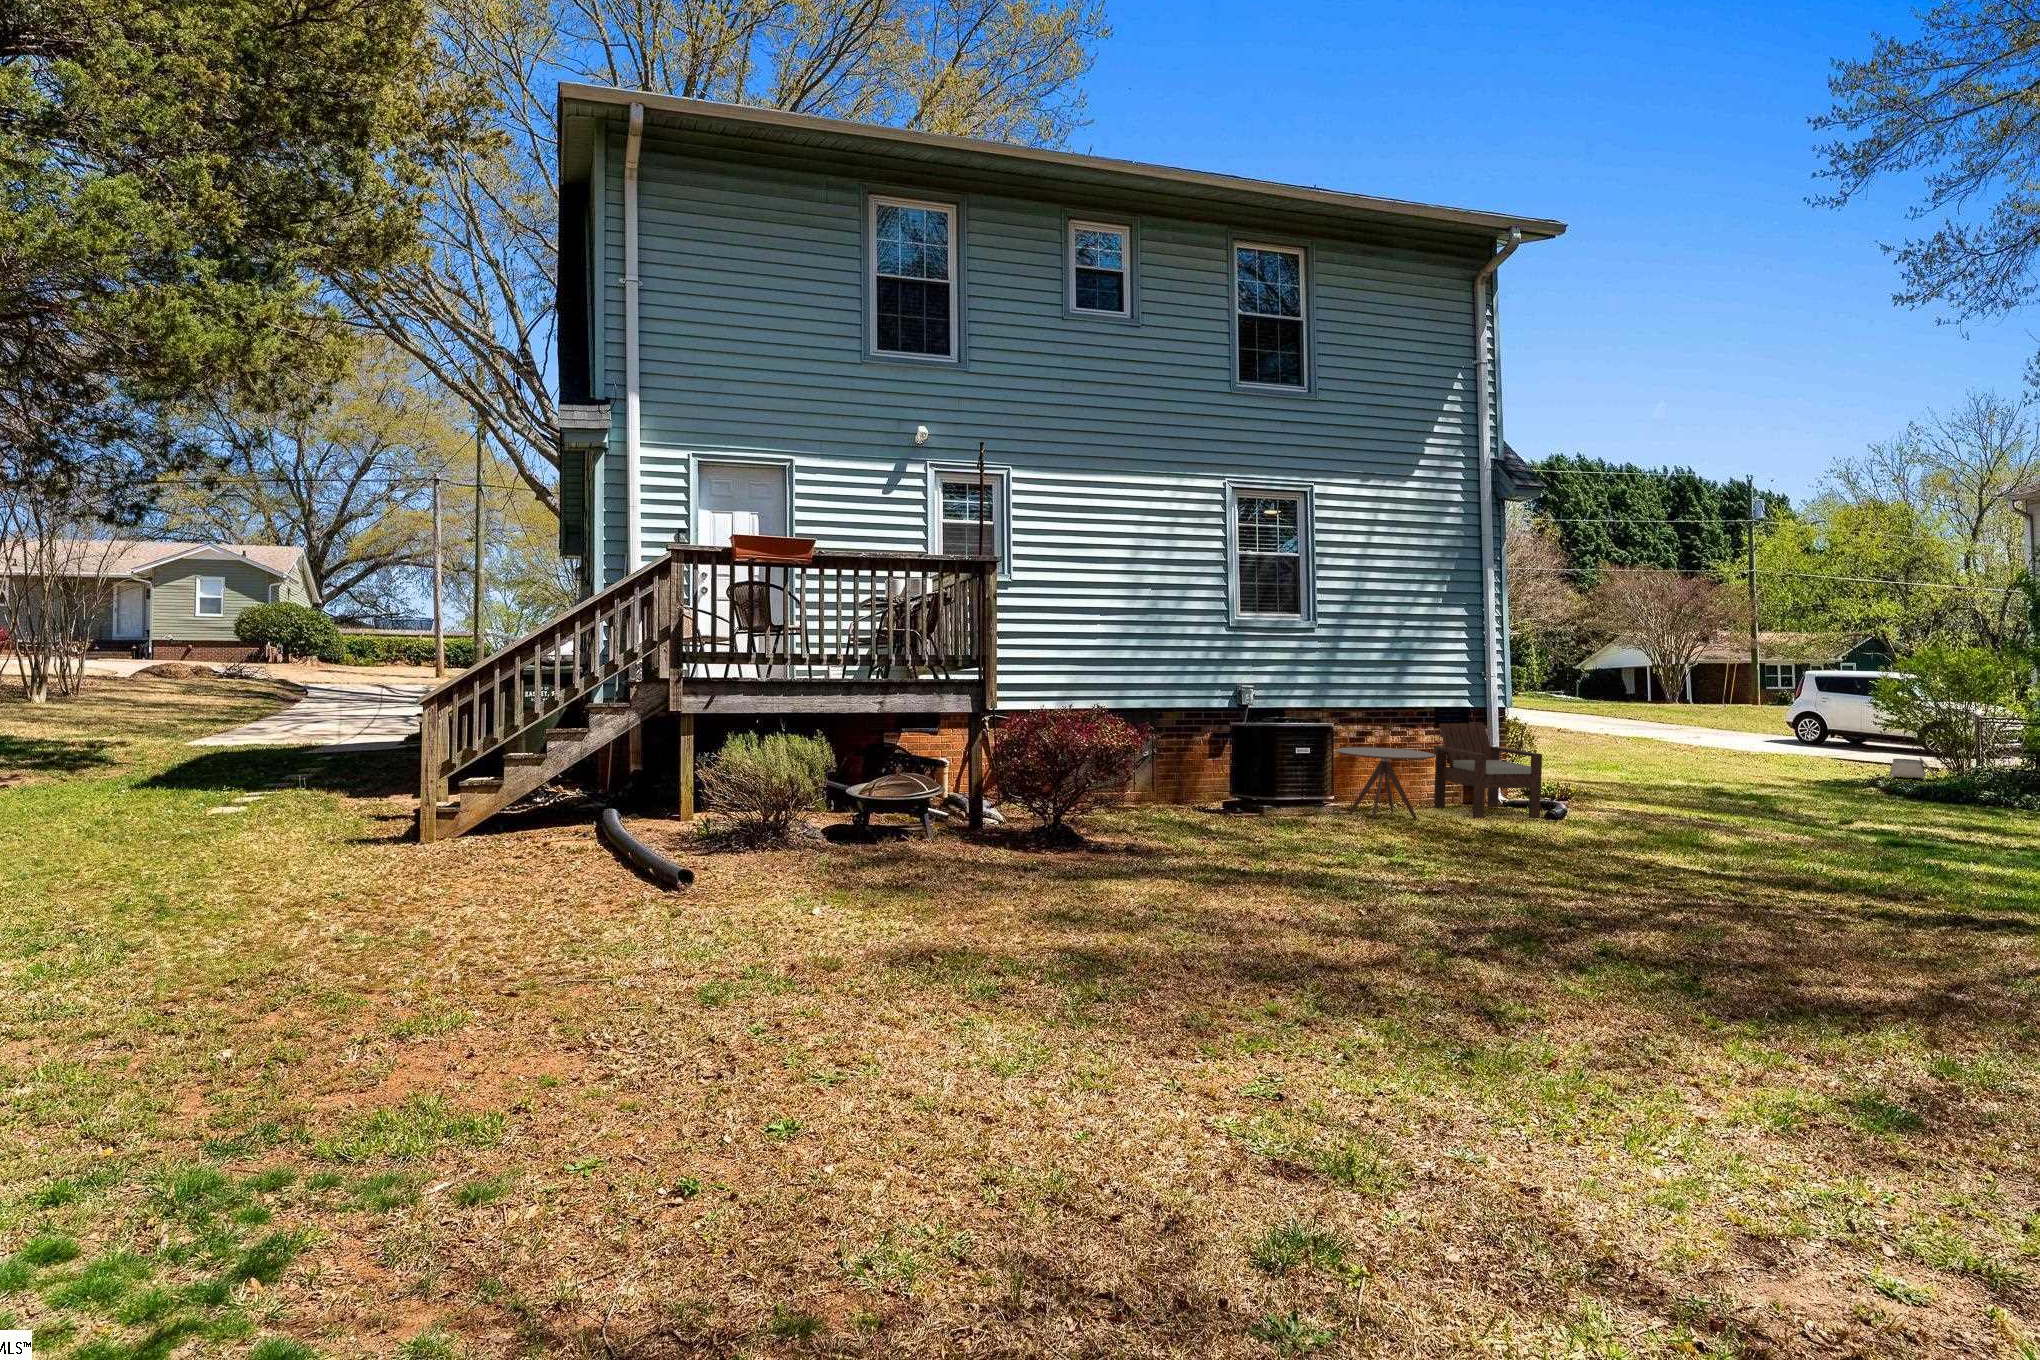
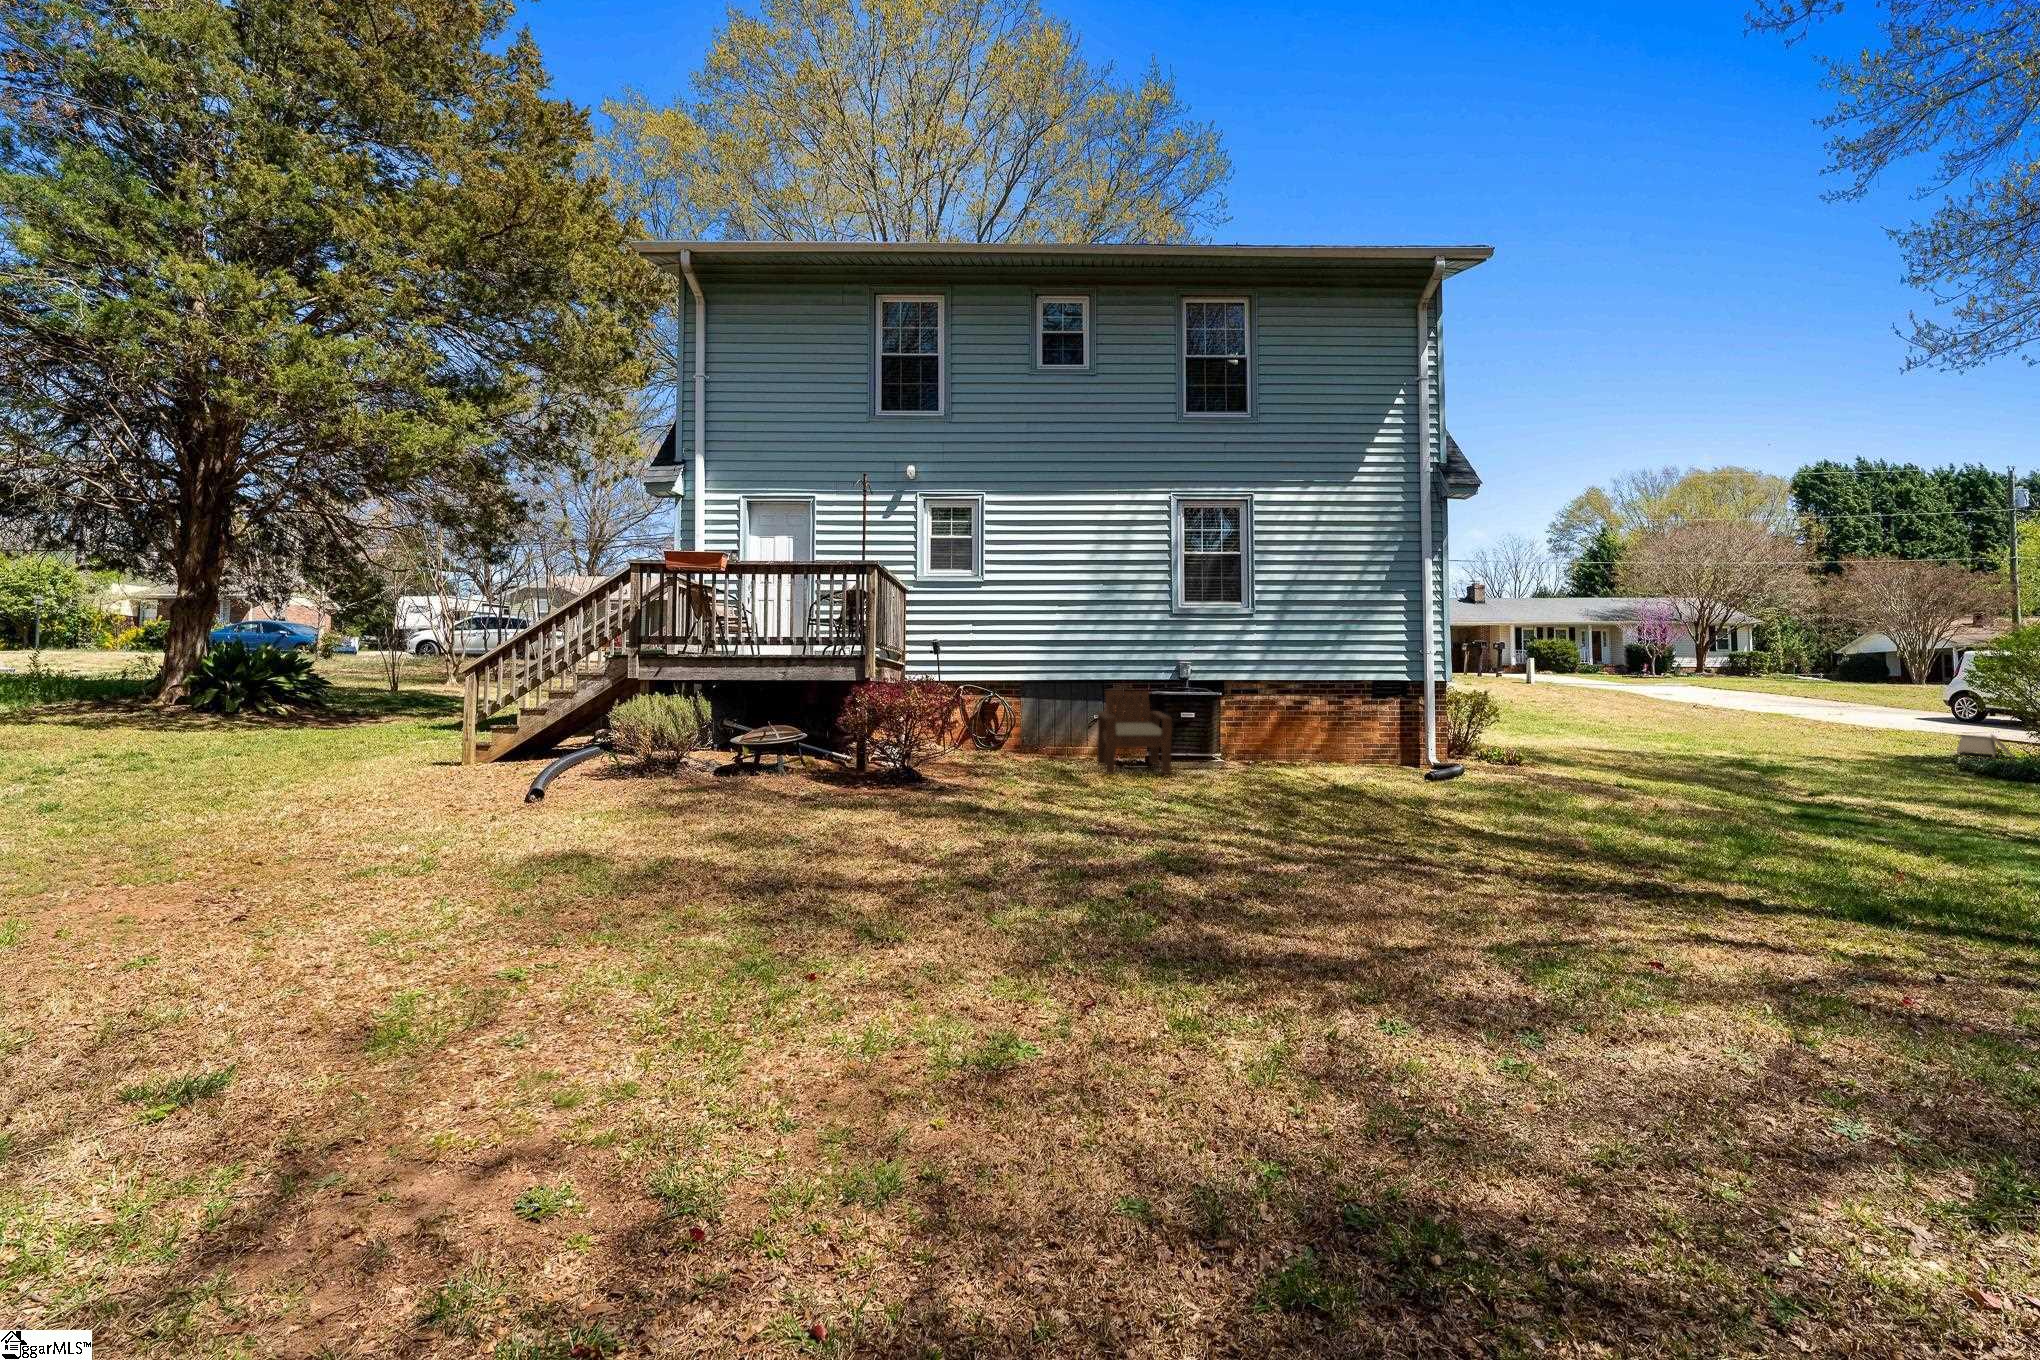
chair: present [1433,723,1542,818] -> present [1097,691,1172,774]
round table: present [1336,747,1435,819] -> none [1259,714,1341,775]

